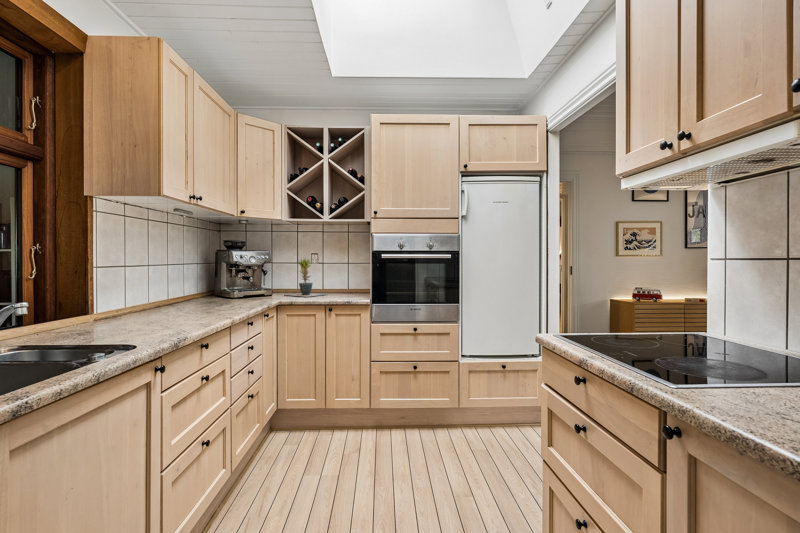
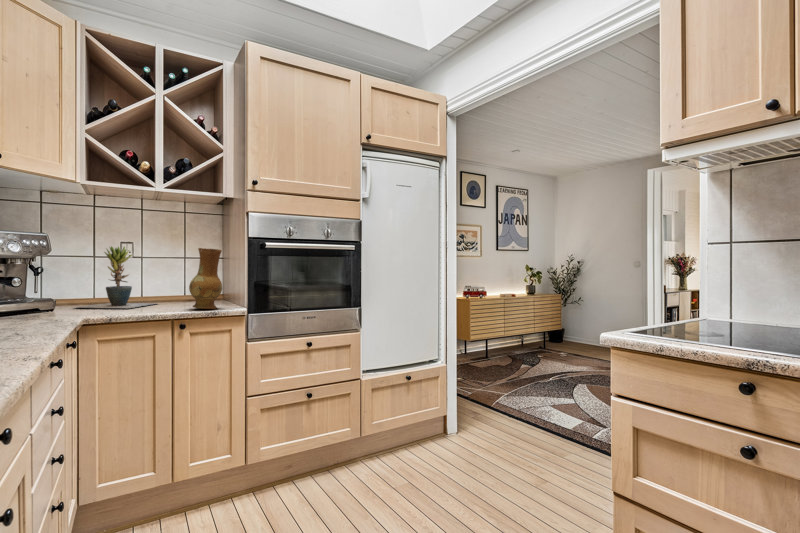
ceramic jug: none [335,259,354,300] -> present [189,248,222,309]

